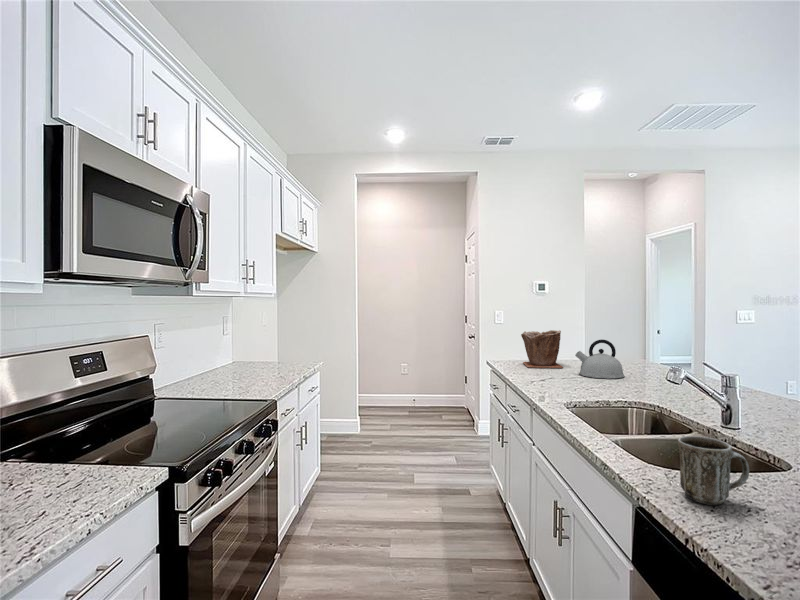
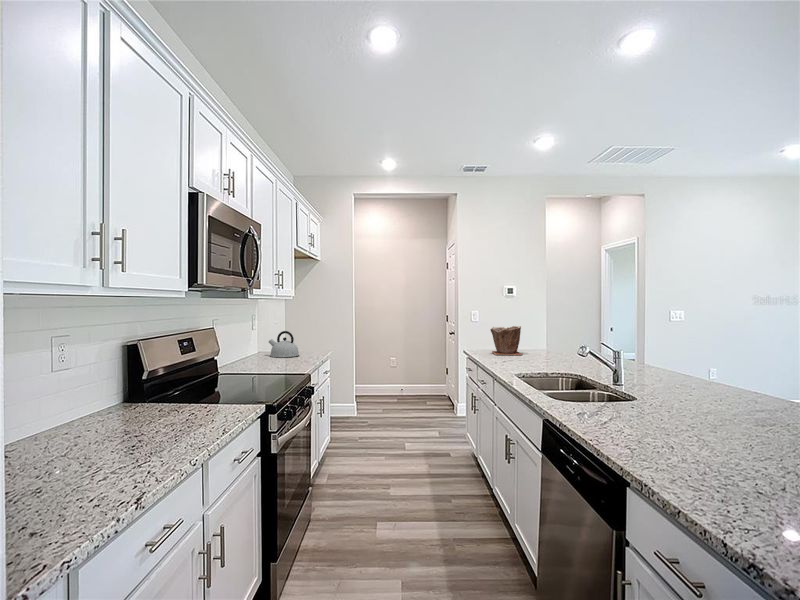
kettle: present [575,340,624,379] -> present [269,331,299,357]
mug: present [678,436,749,505] -> none [566,379,601,414]

